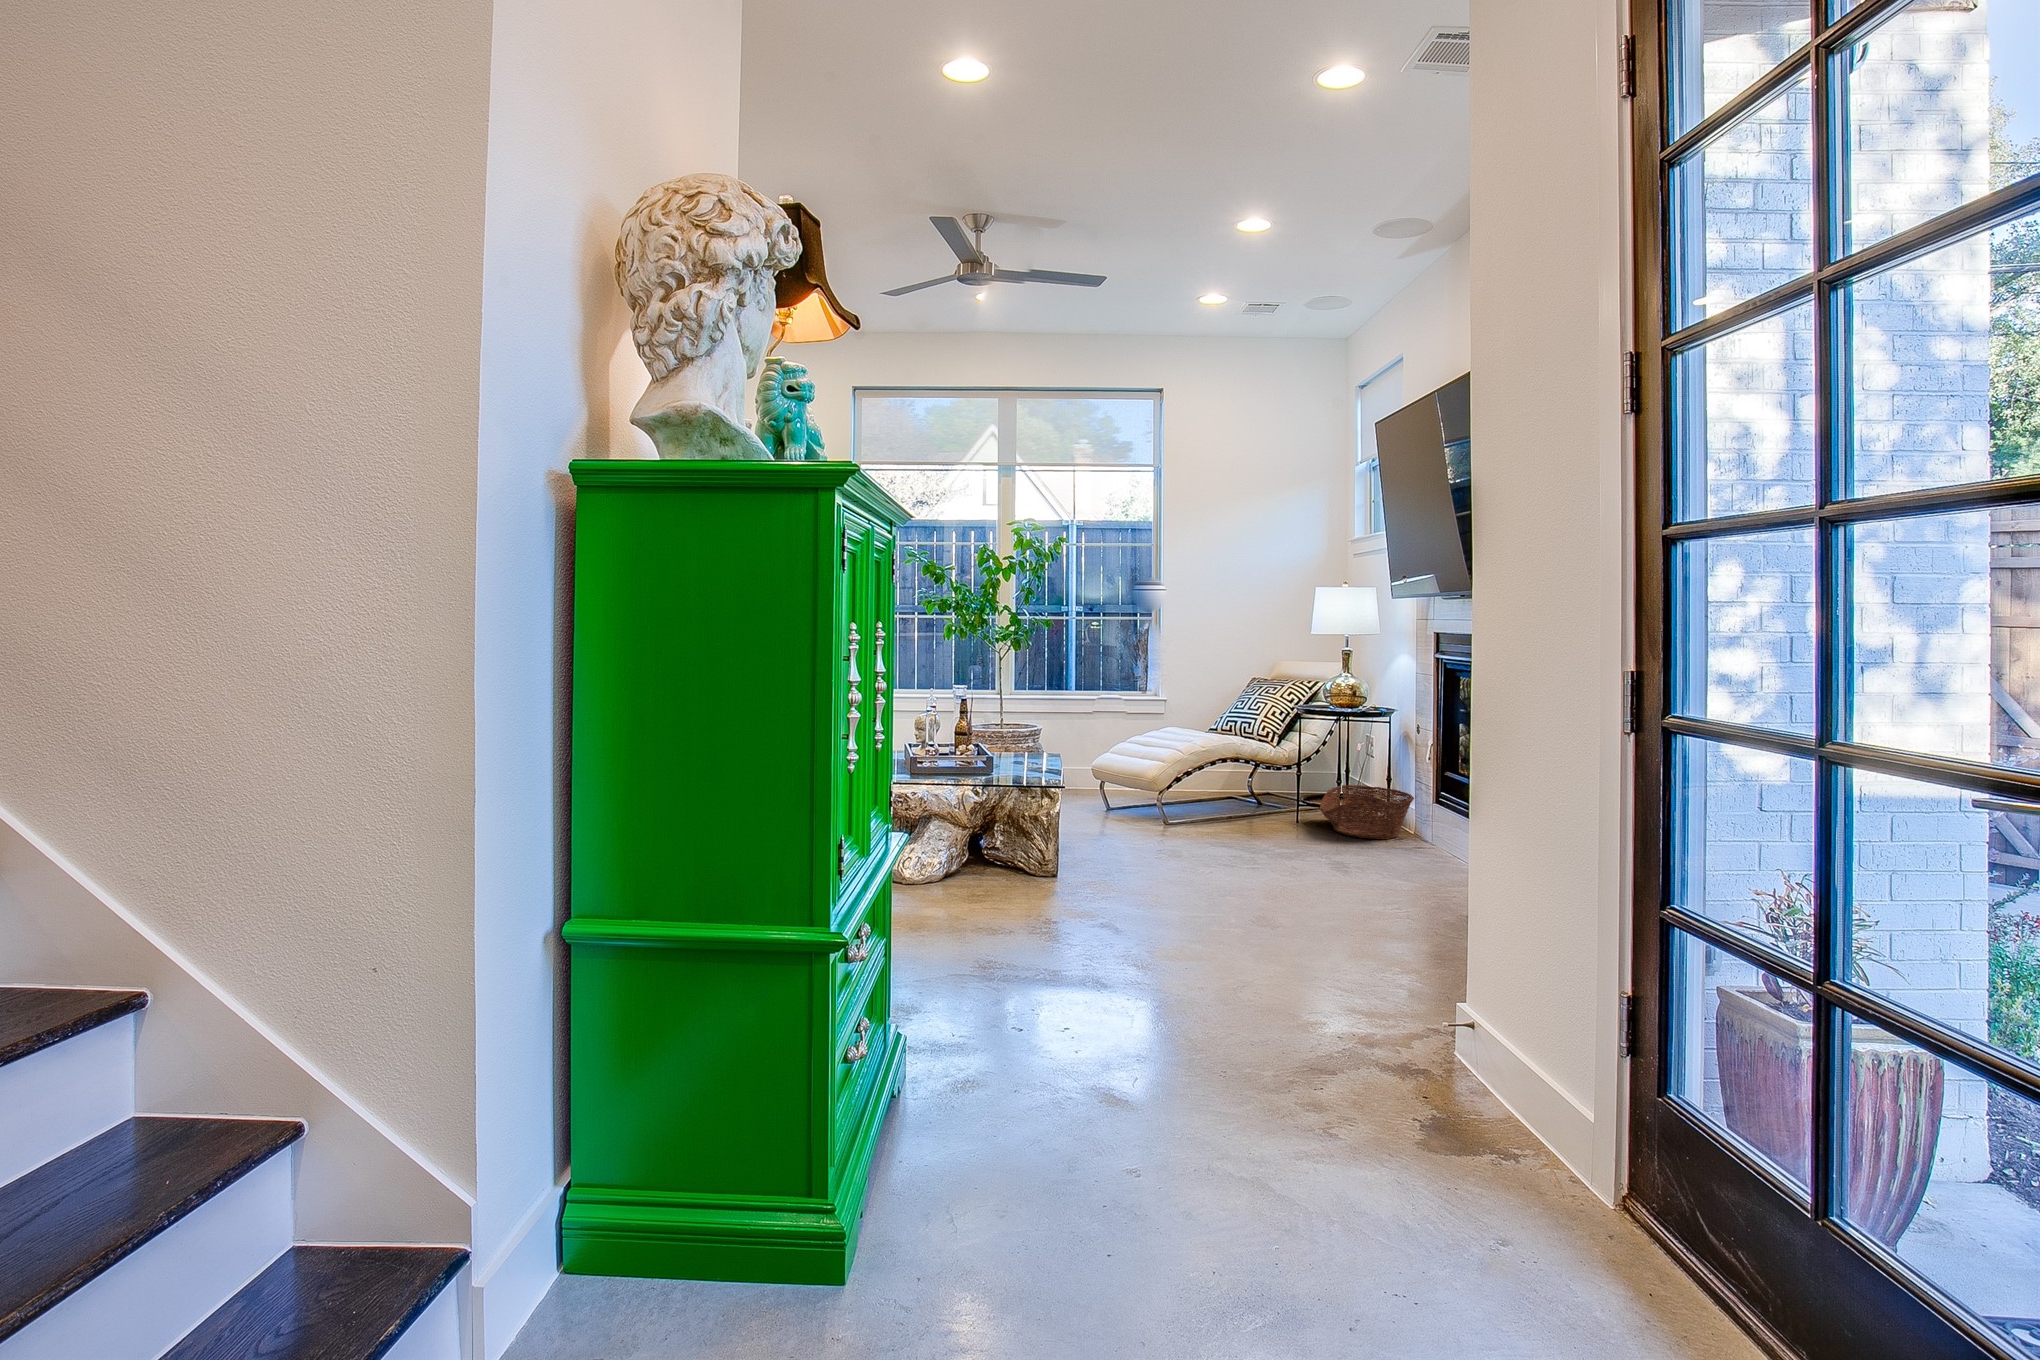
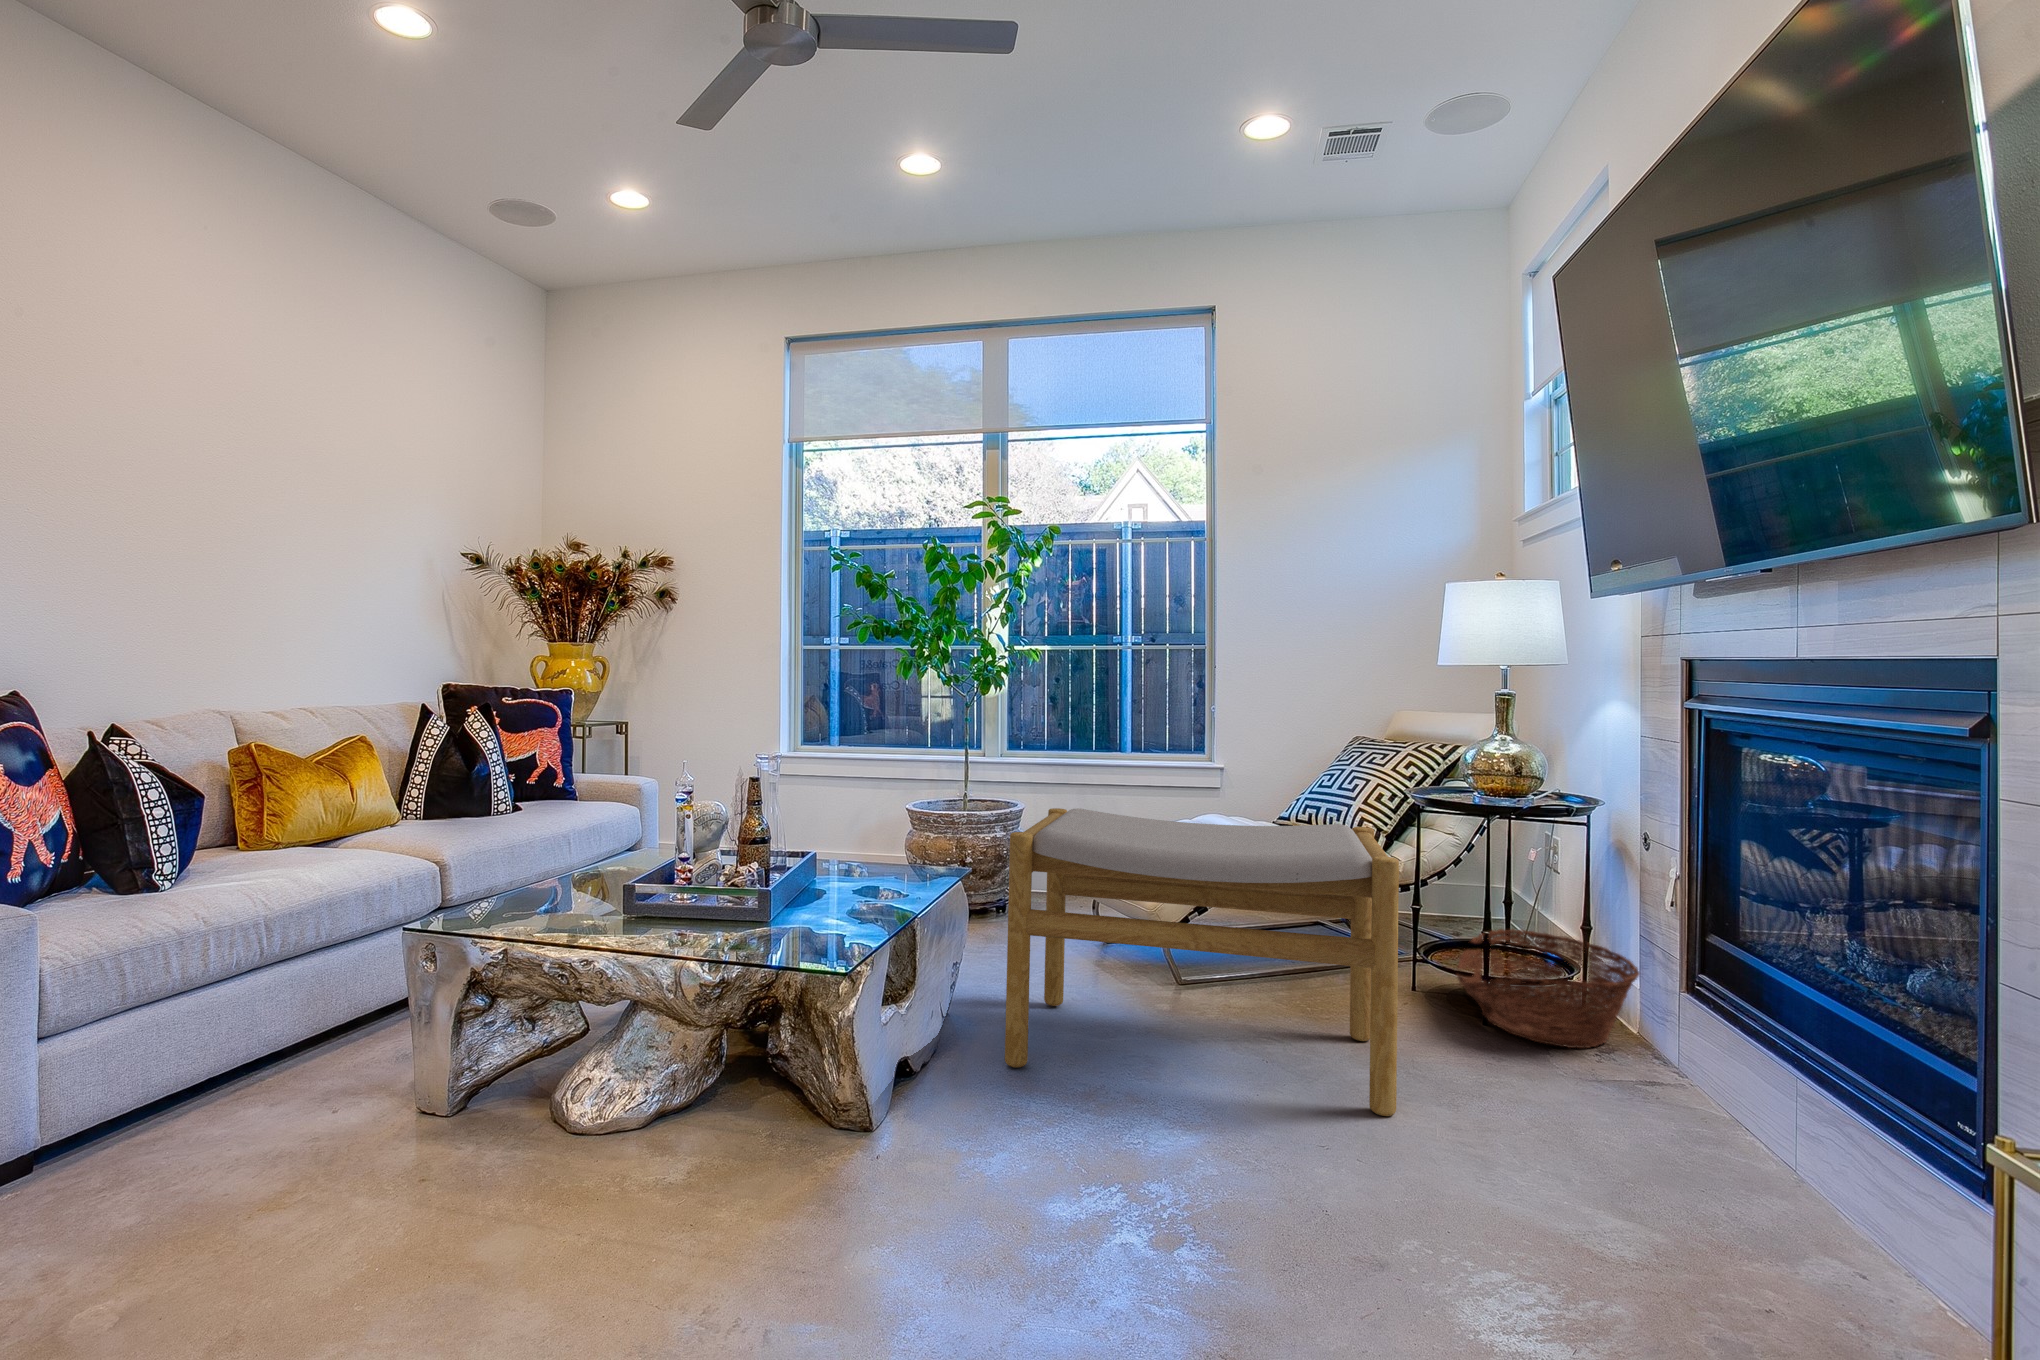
footstool: none [1093,722,1296,863] -> present [1005,808,1399,1116]

